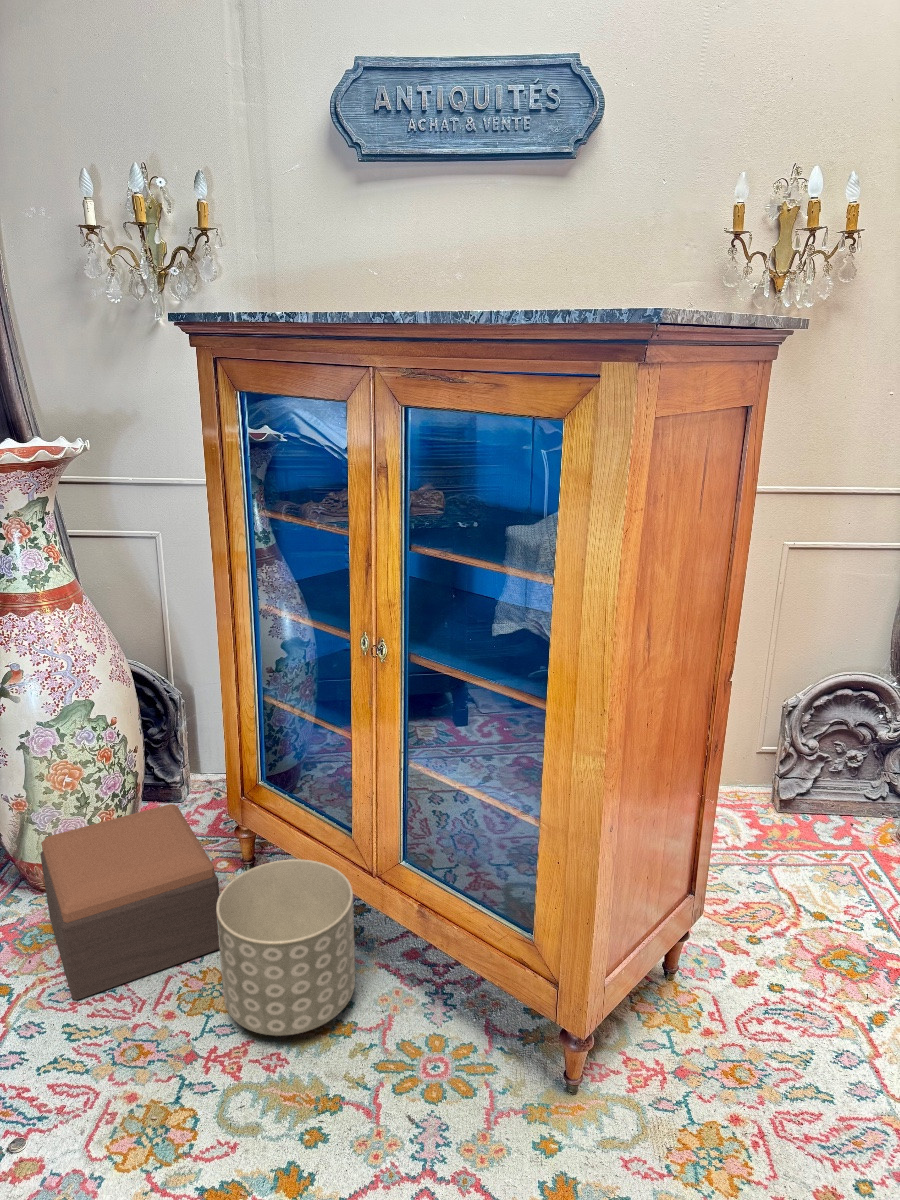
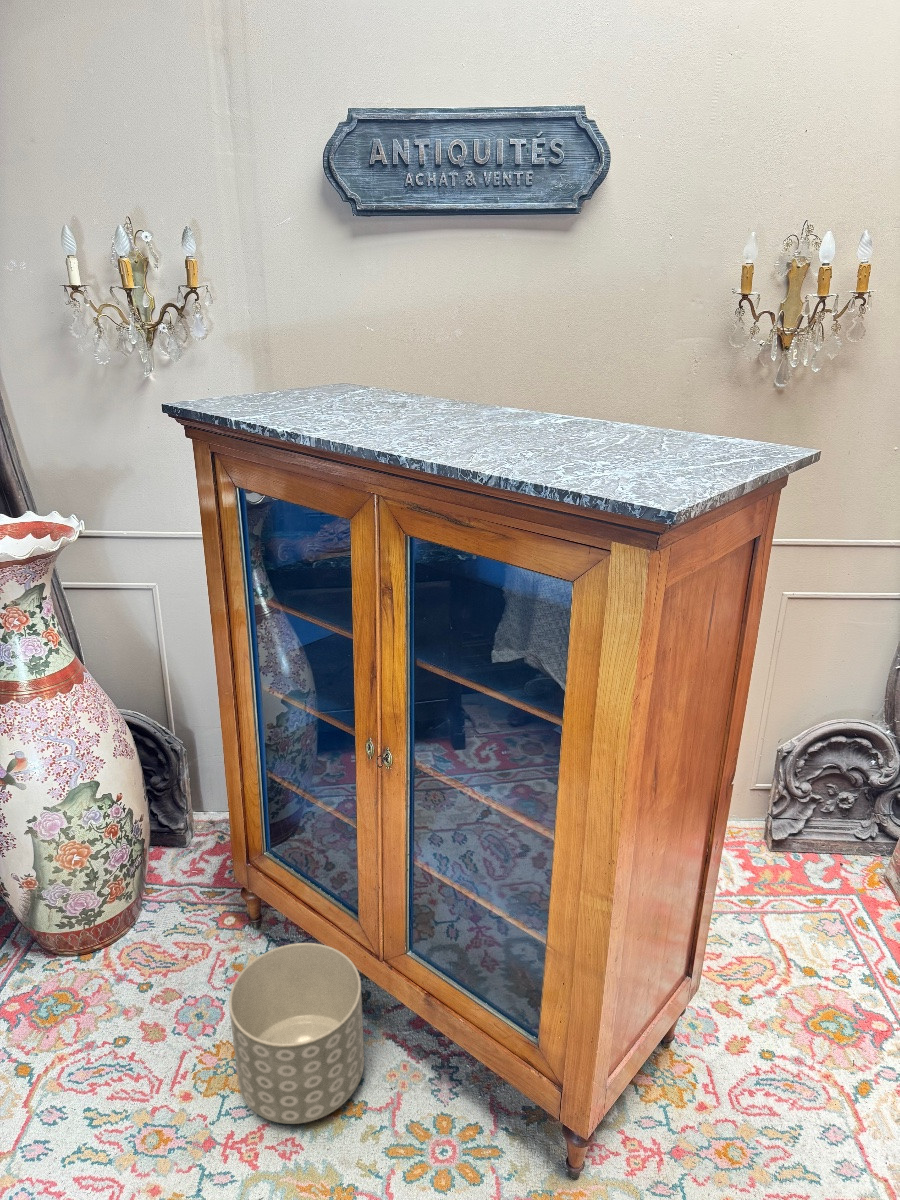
footstool: present [40,804,220,1000] -> none [53,872,235,1082]

